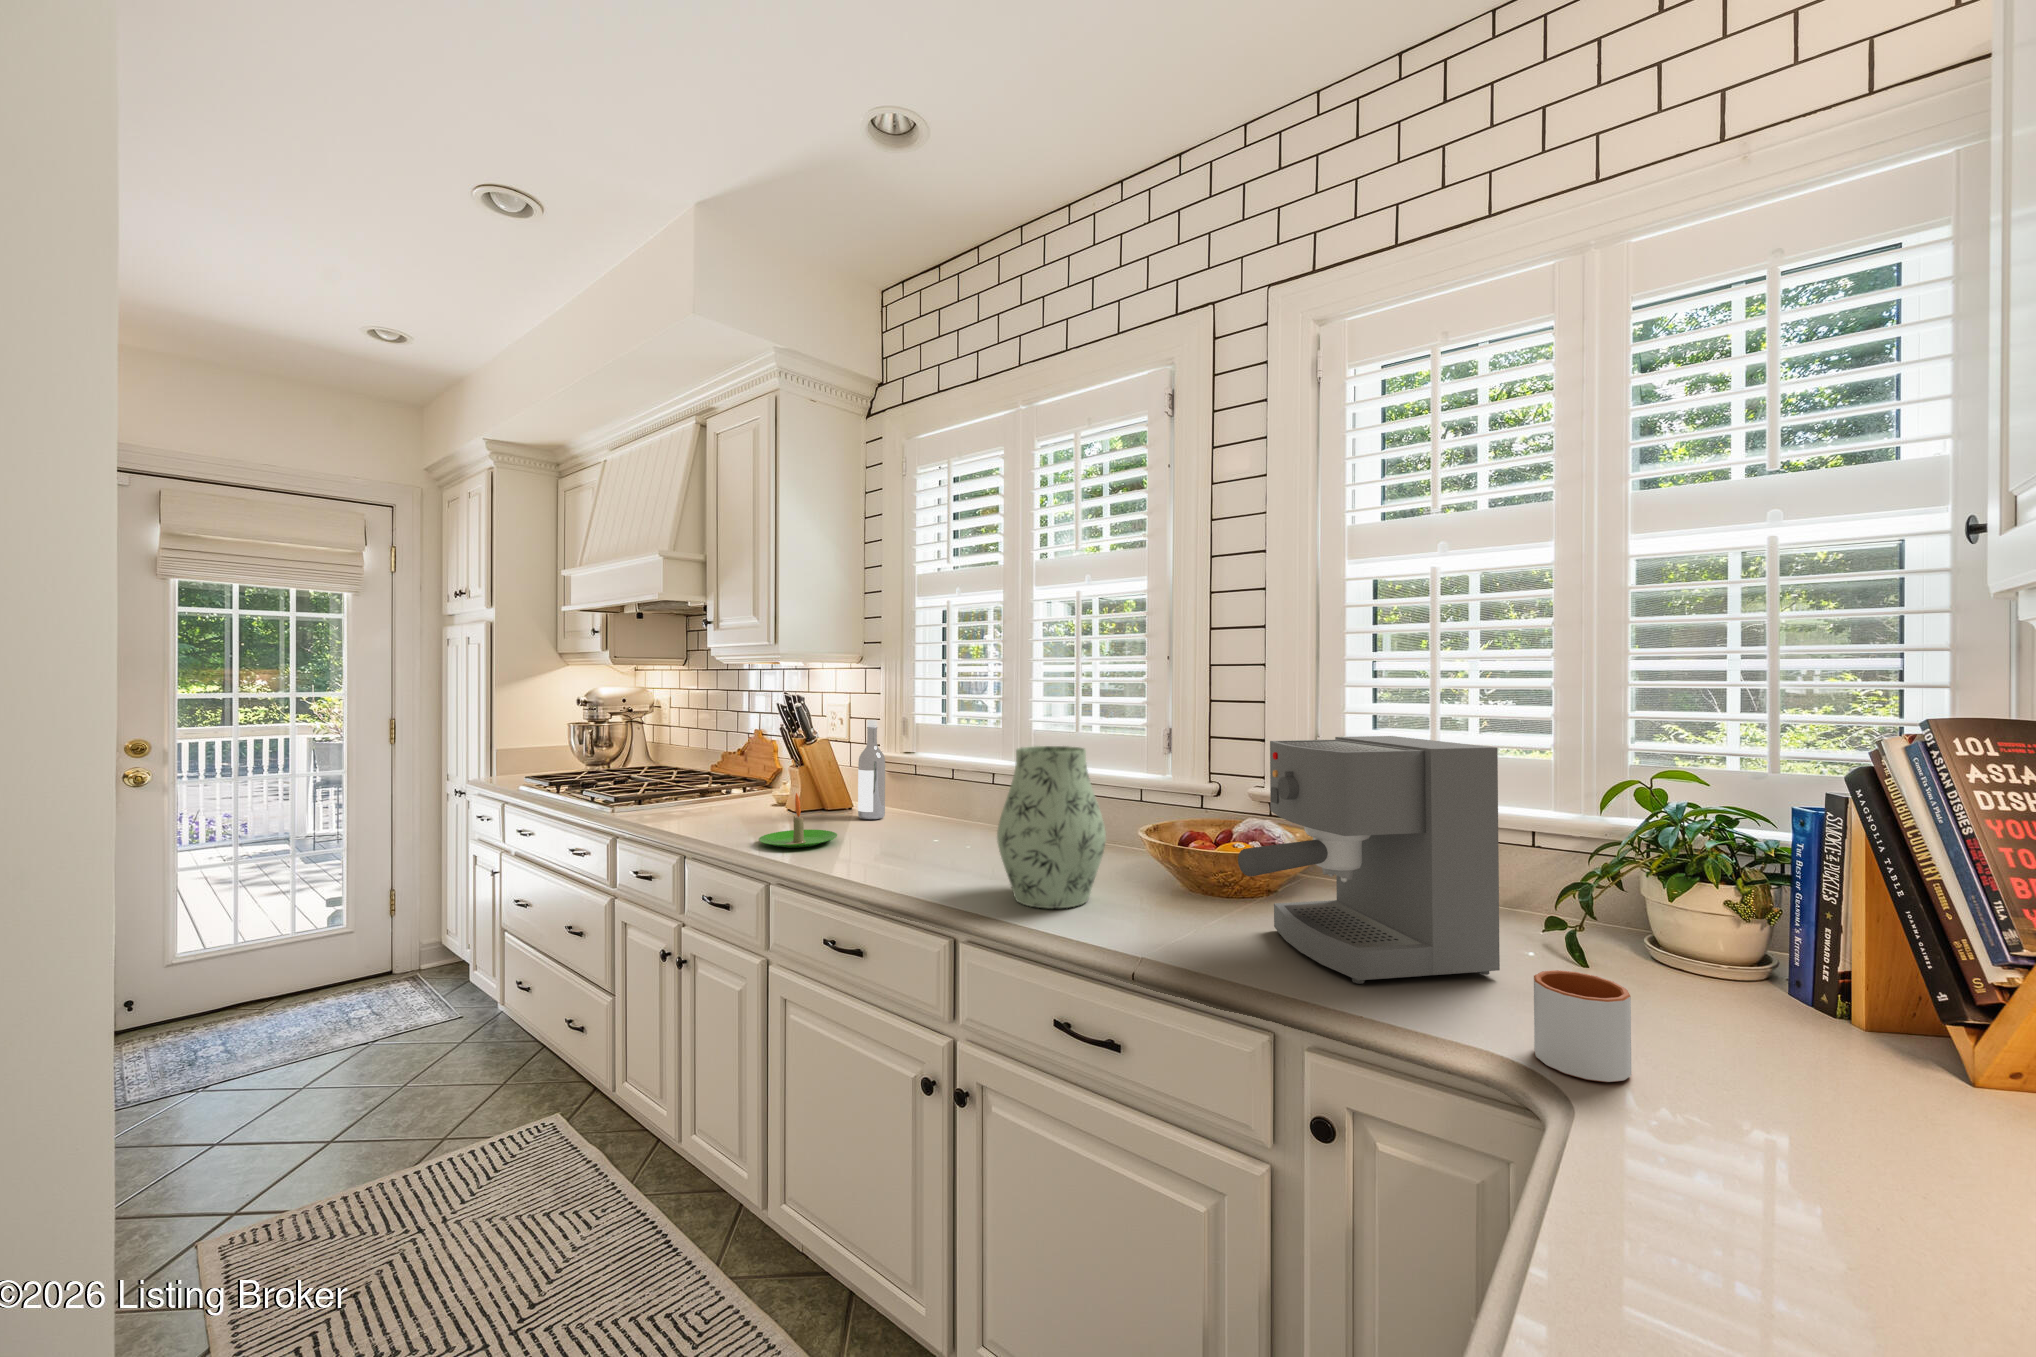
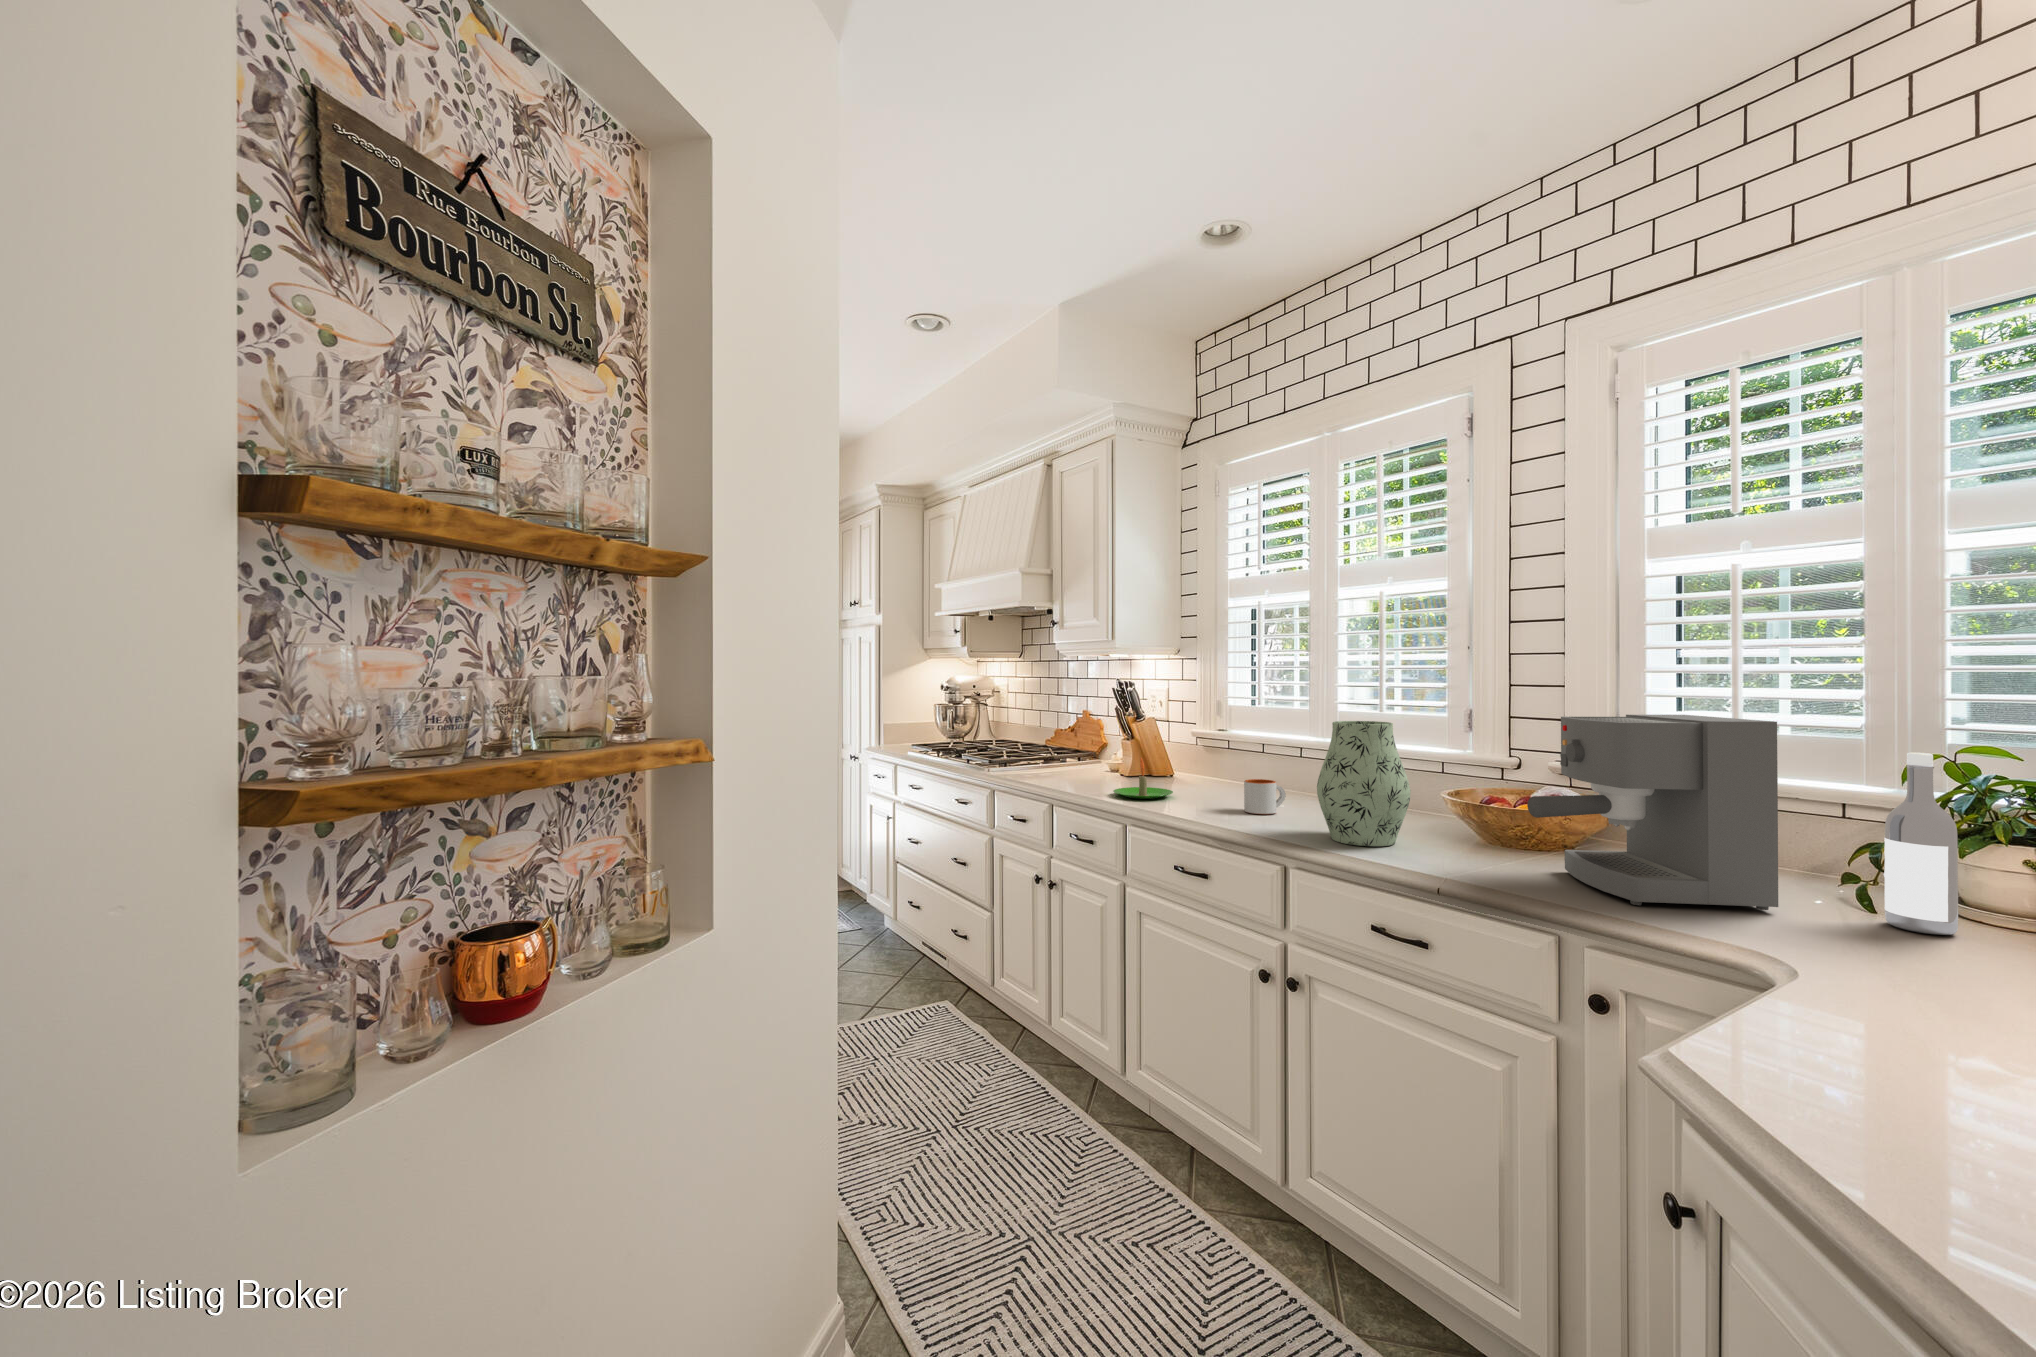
wine bottle: present [858,720,885,819] -> present [1884,753,1958,935]
mug: present [1534,970,1632,1082] -> present [1244,779,1286,814]

